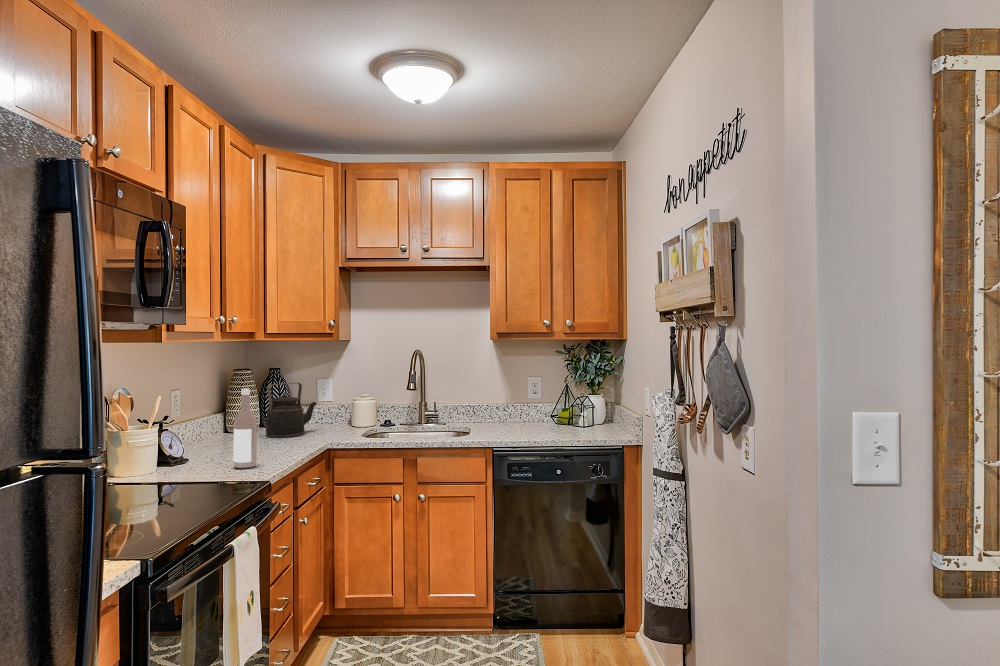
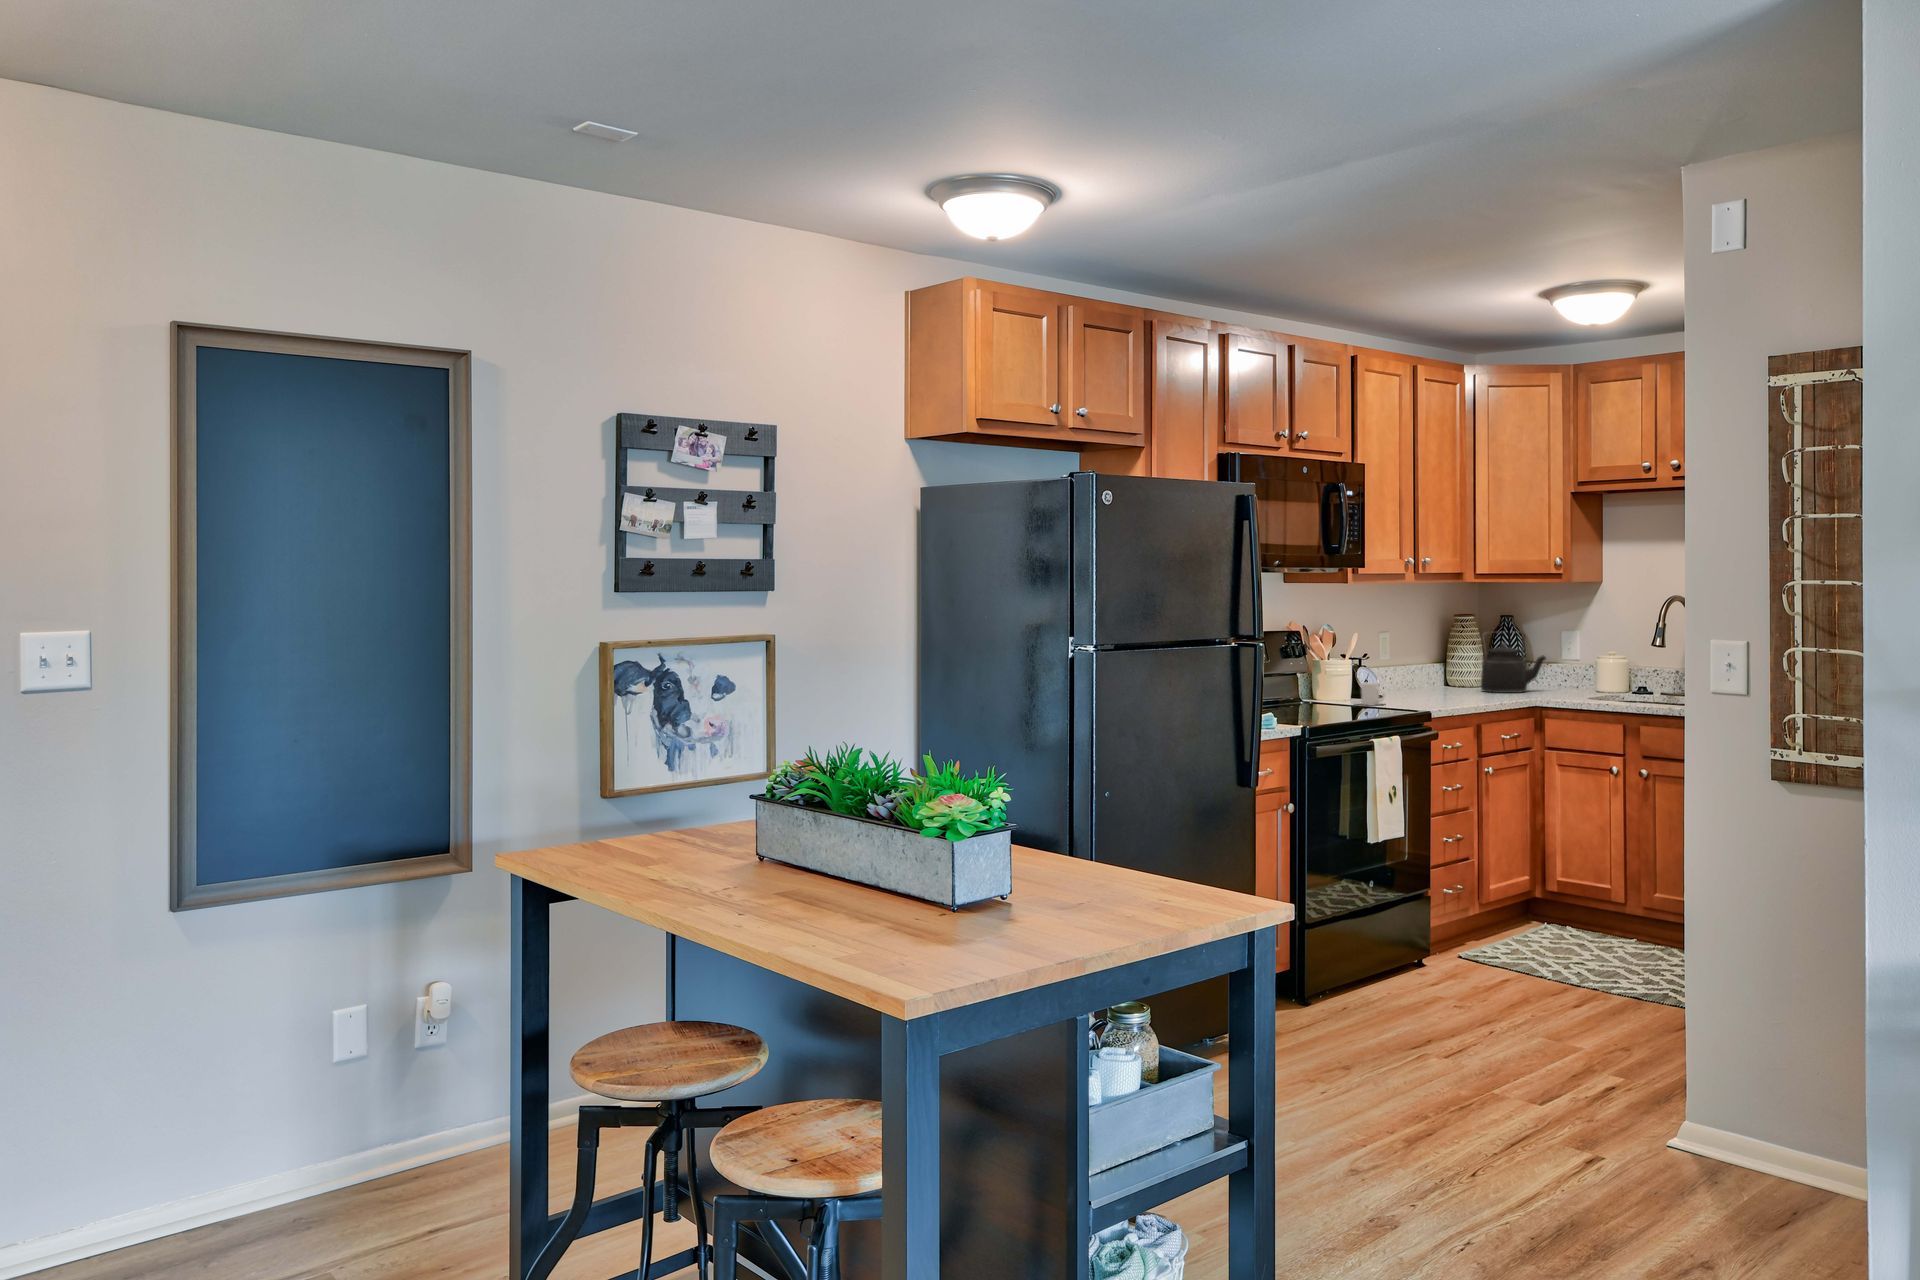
wine bottle: present [234,389,257,468] -> none [1415,630,1436,706]
mug: none [162,448,204,476] -> present [1360,682,1385,706]

